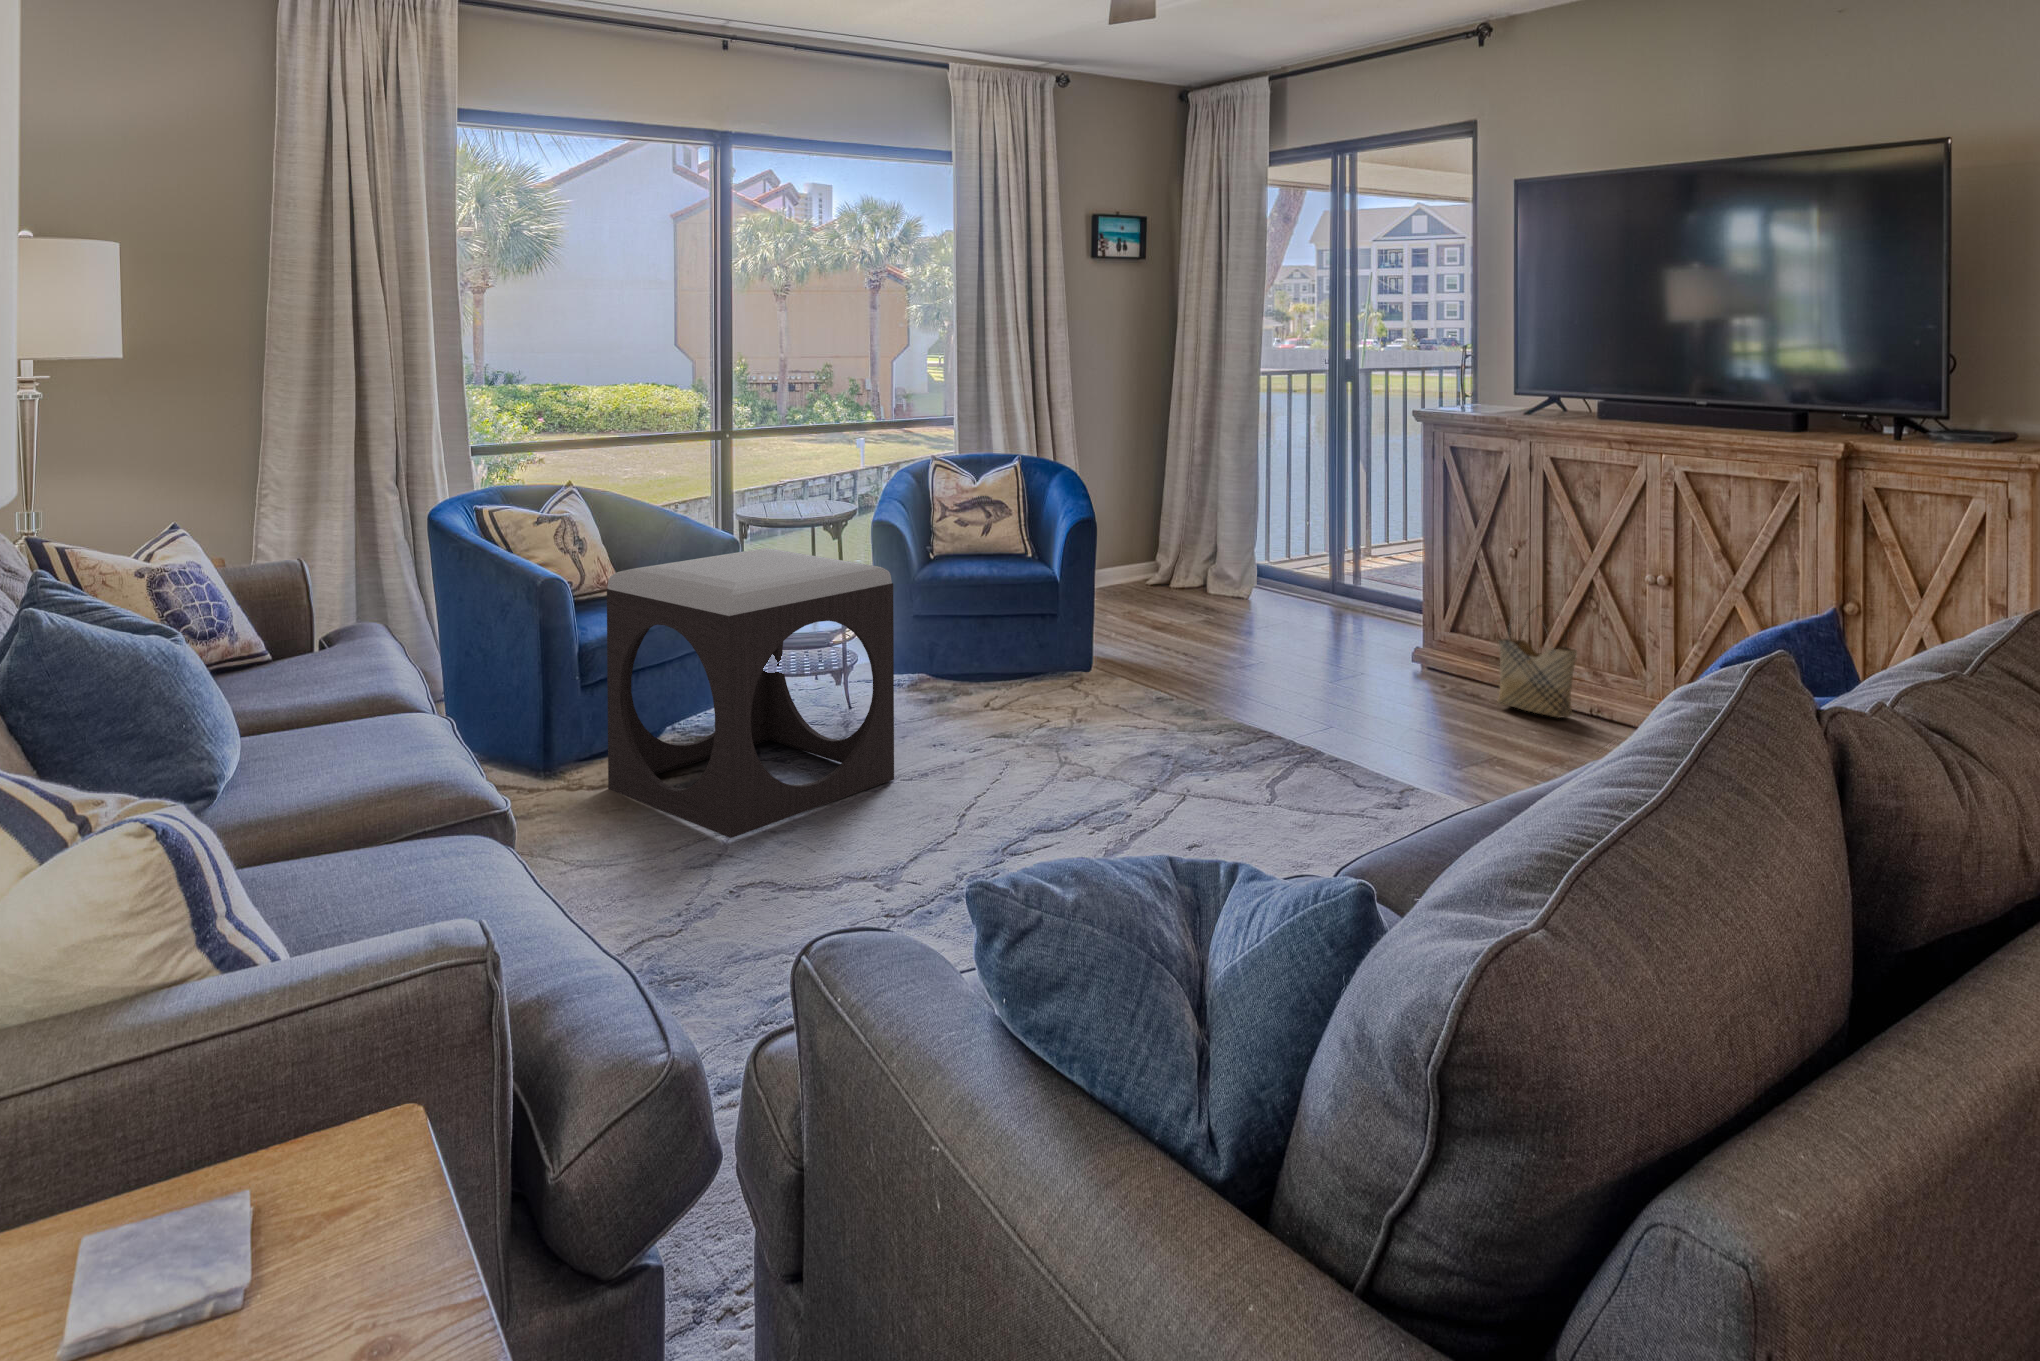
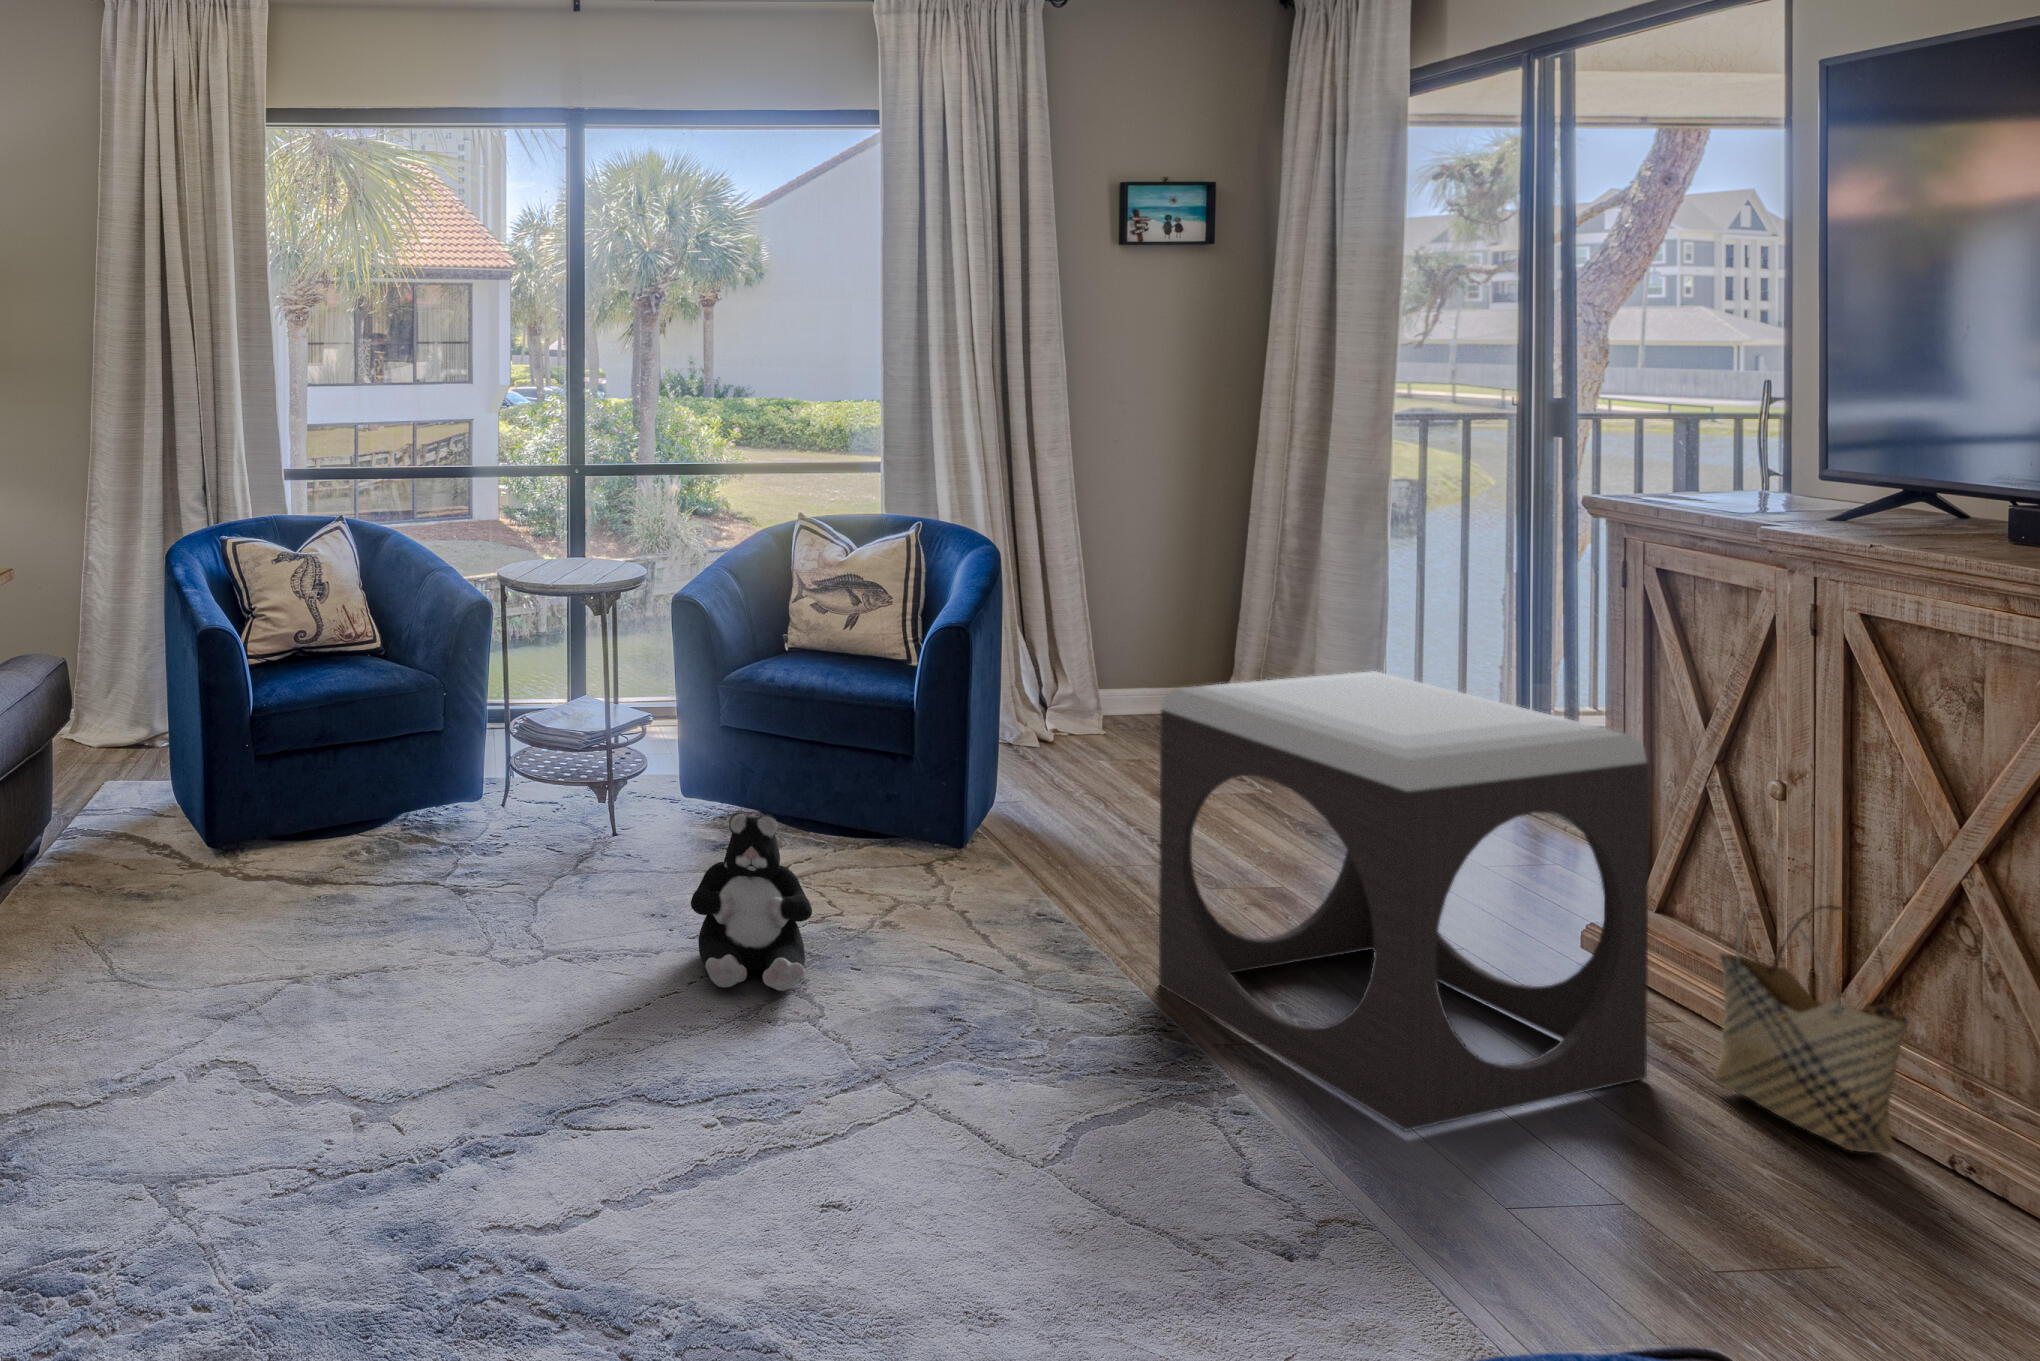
footstool: present [607,548,894,838] -> present [1159,671,1649,1131]
plush toy: none [983,647,1075,763] -> present [691,812,812,991]

